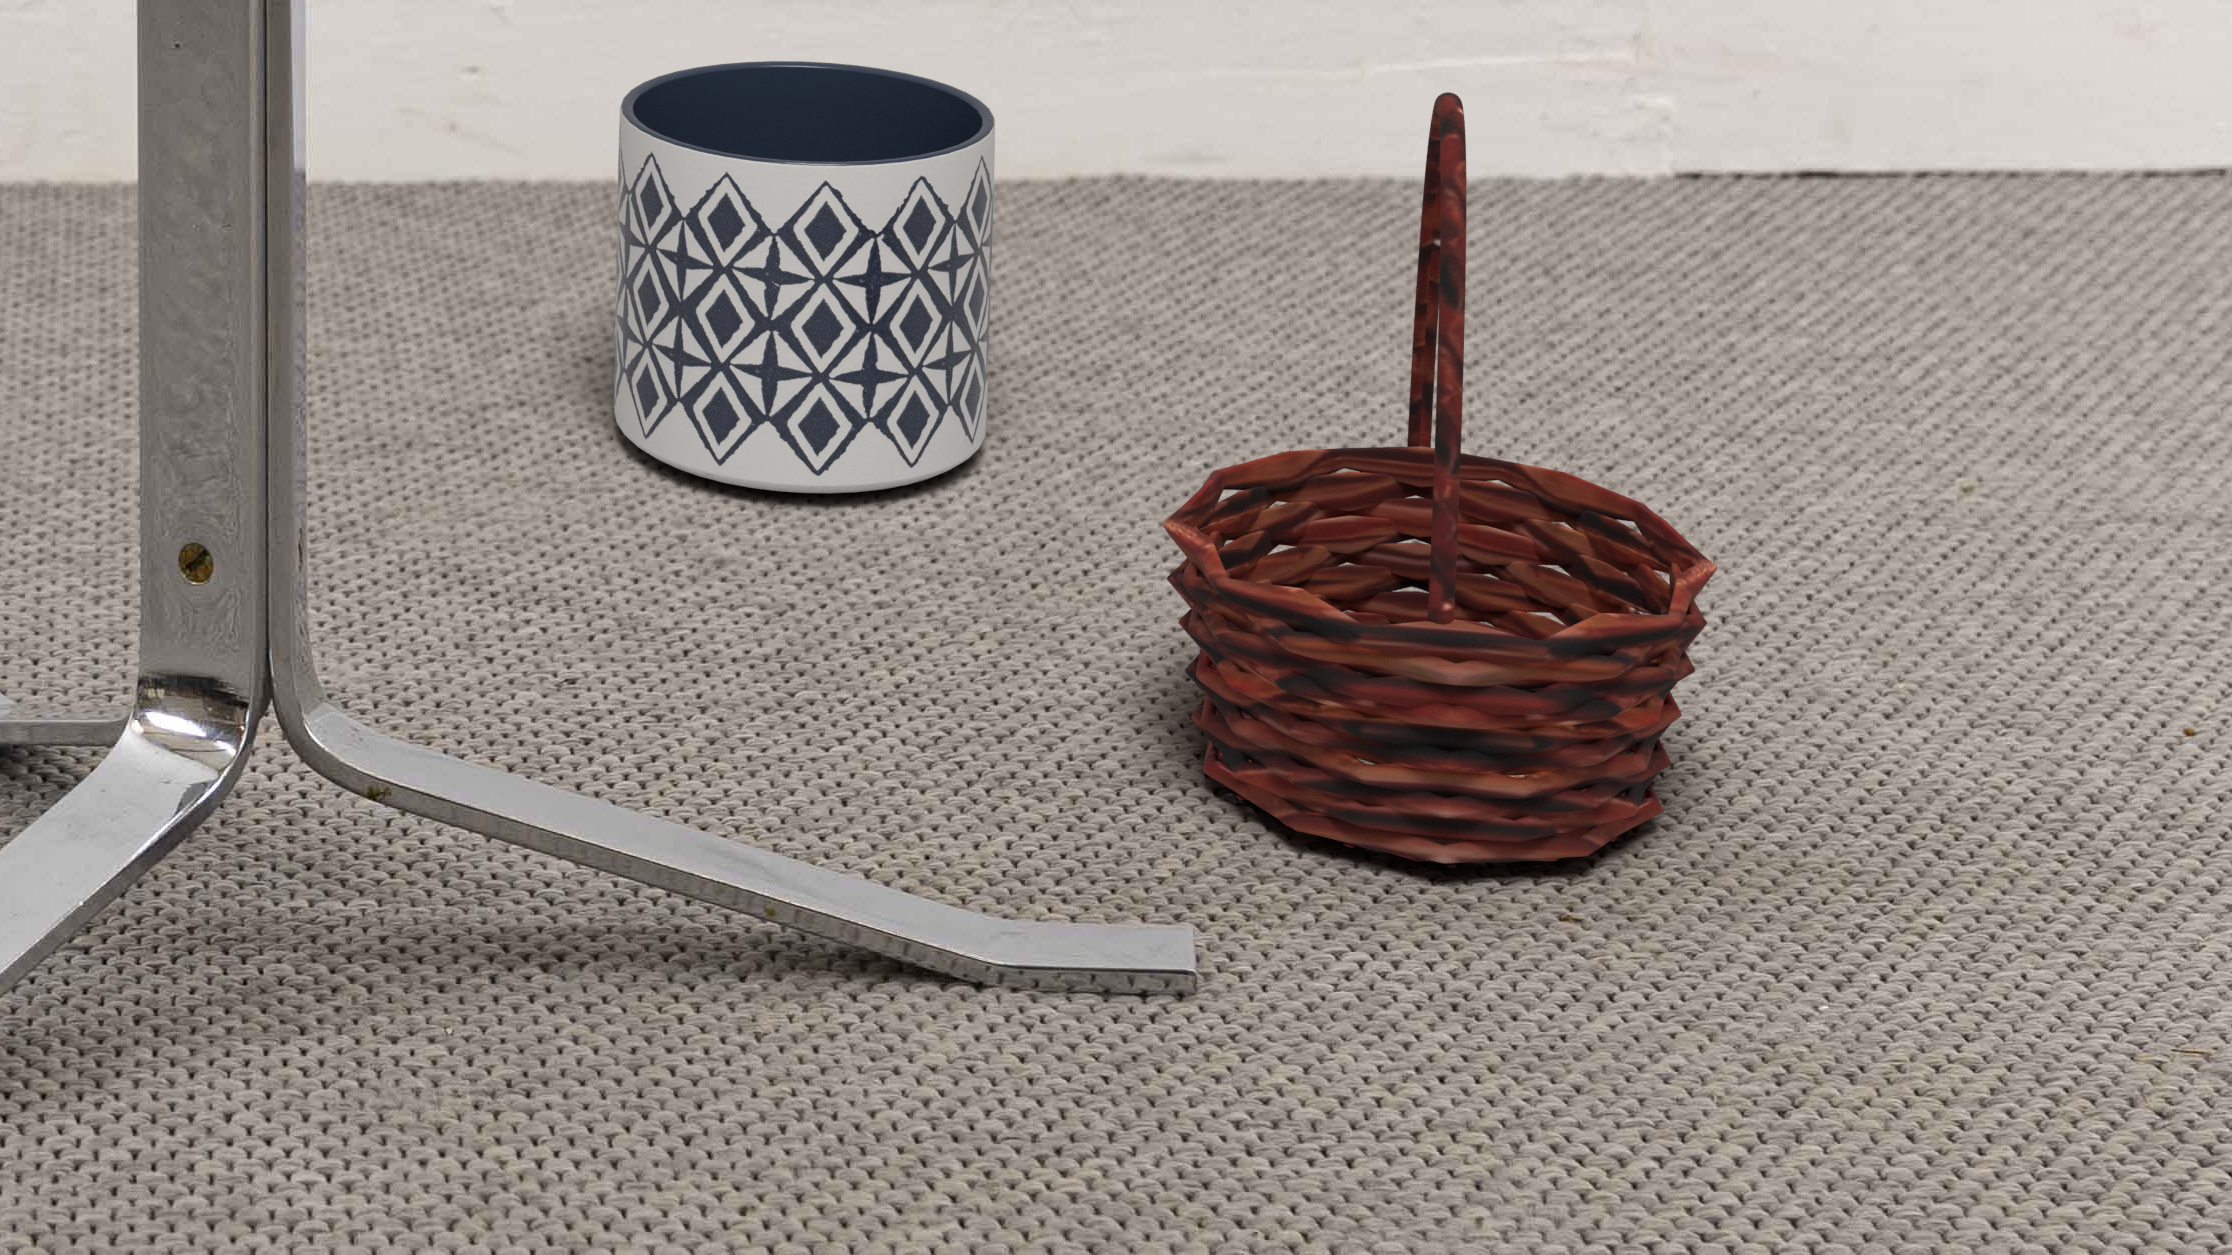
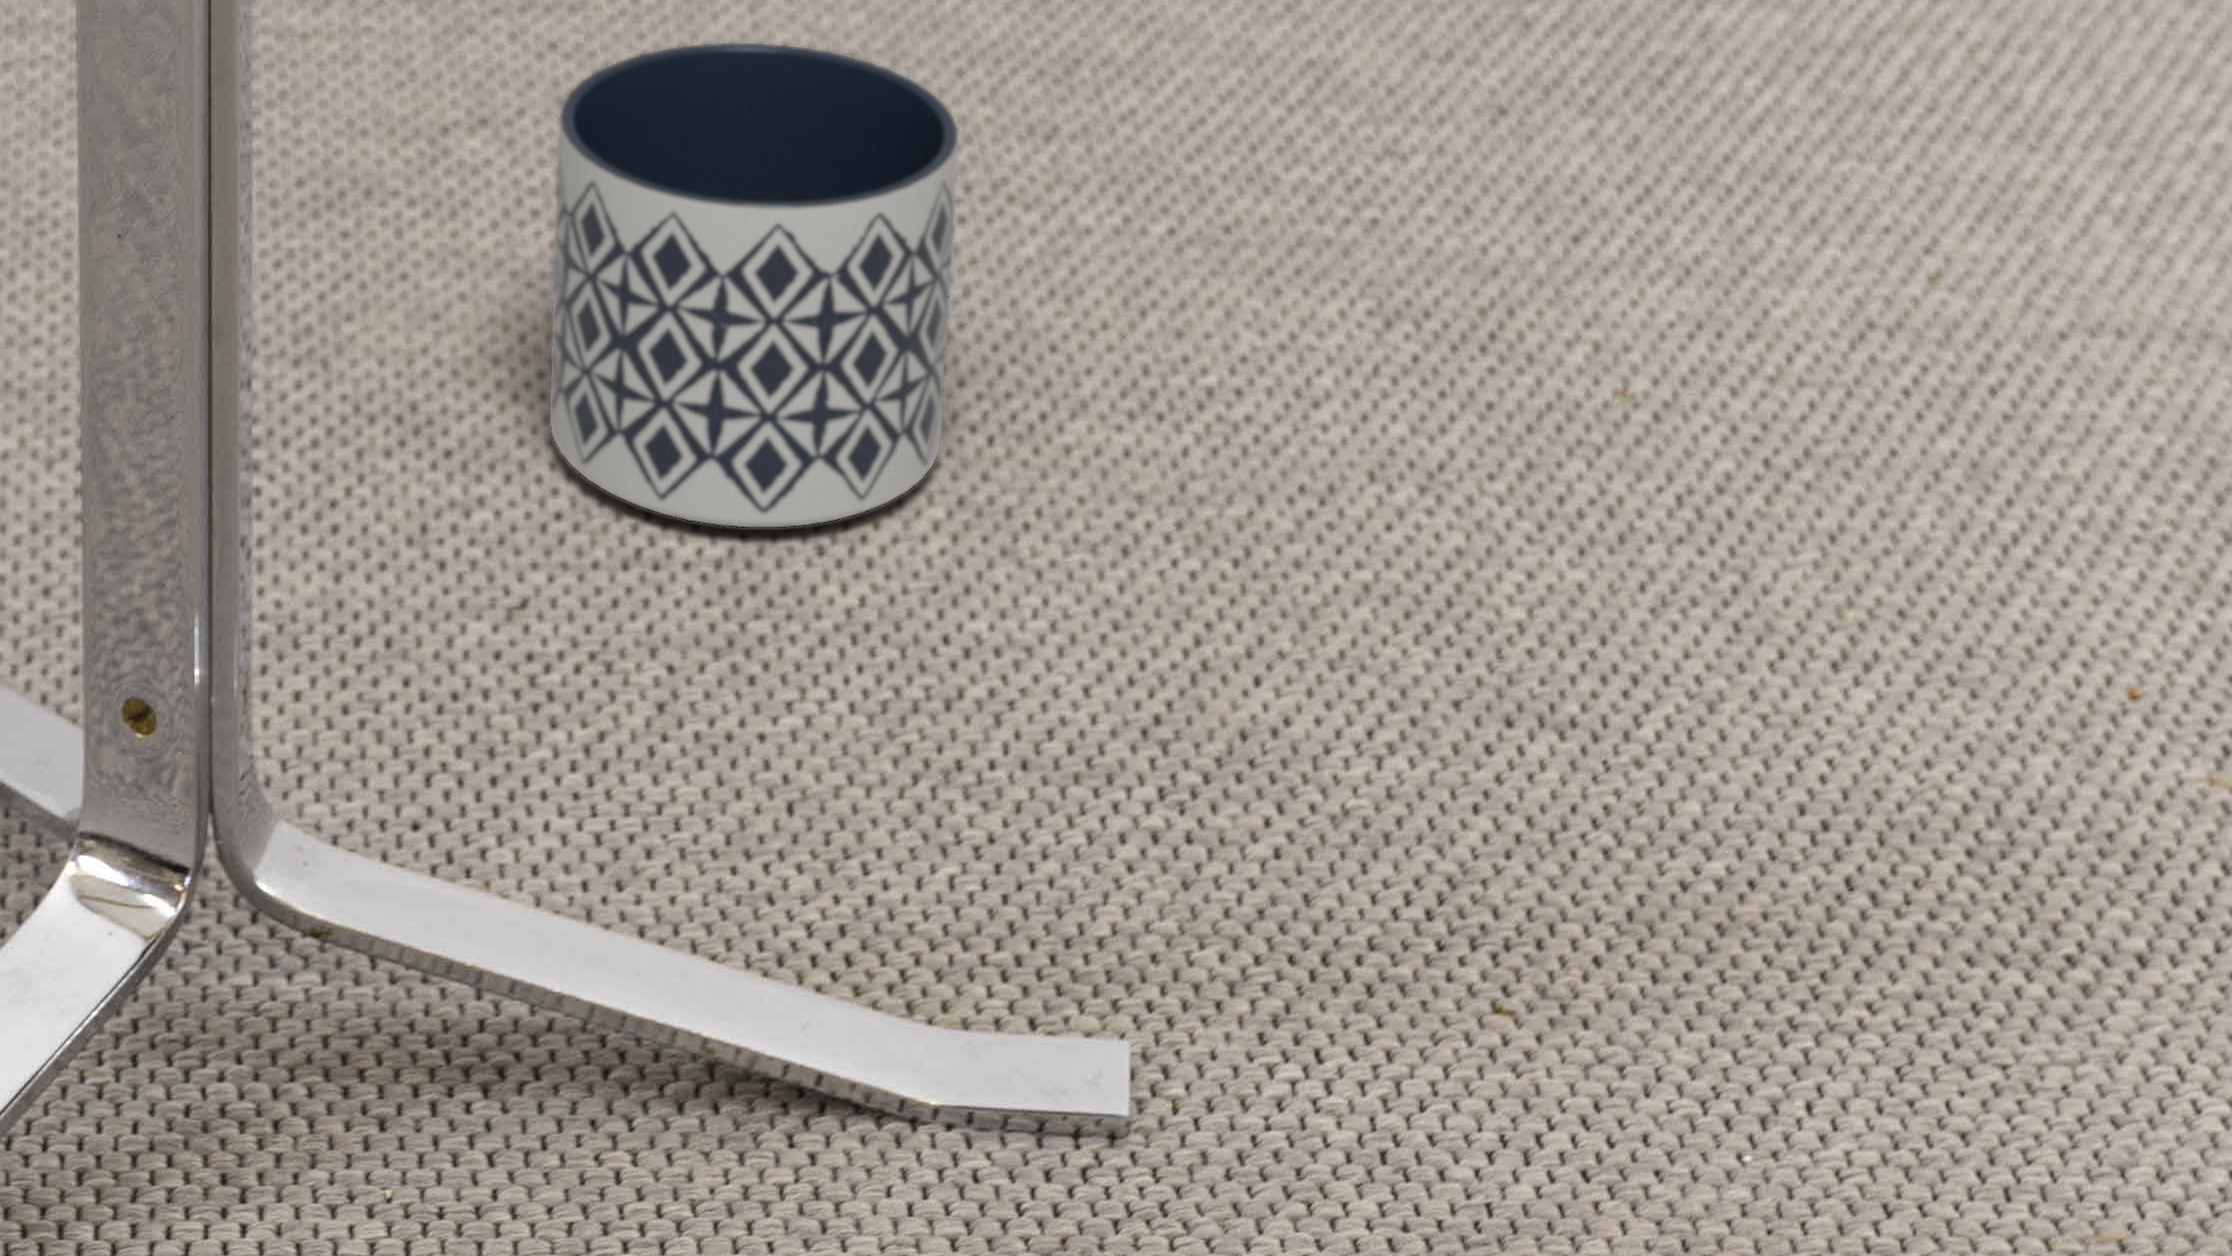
basket: present [1163,92,1717,868] -> none [1120,232,1683,1011]

